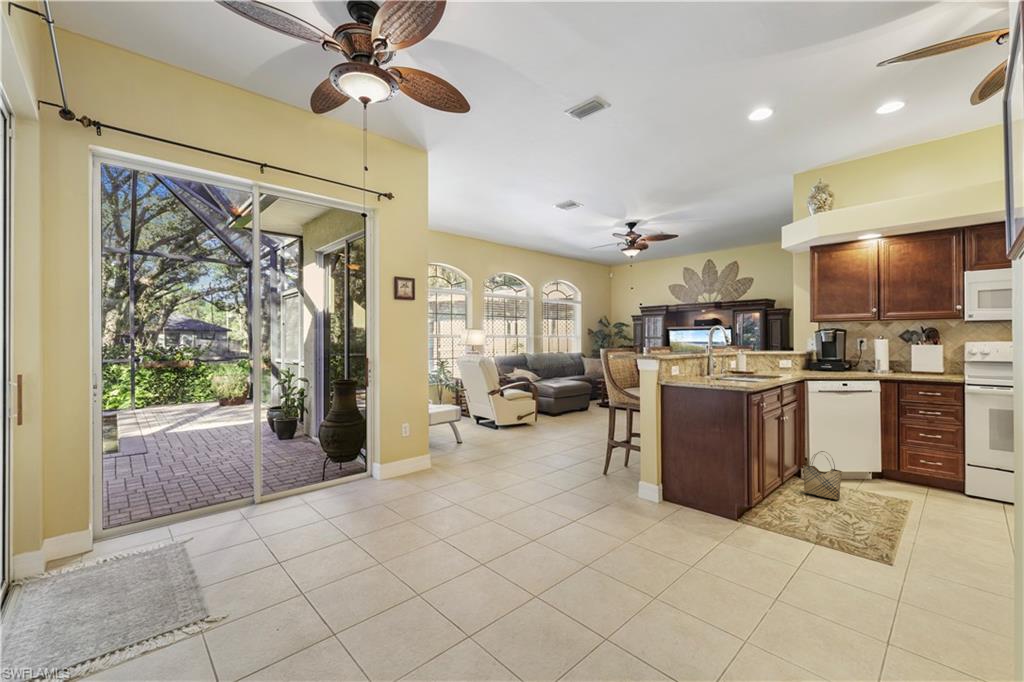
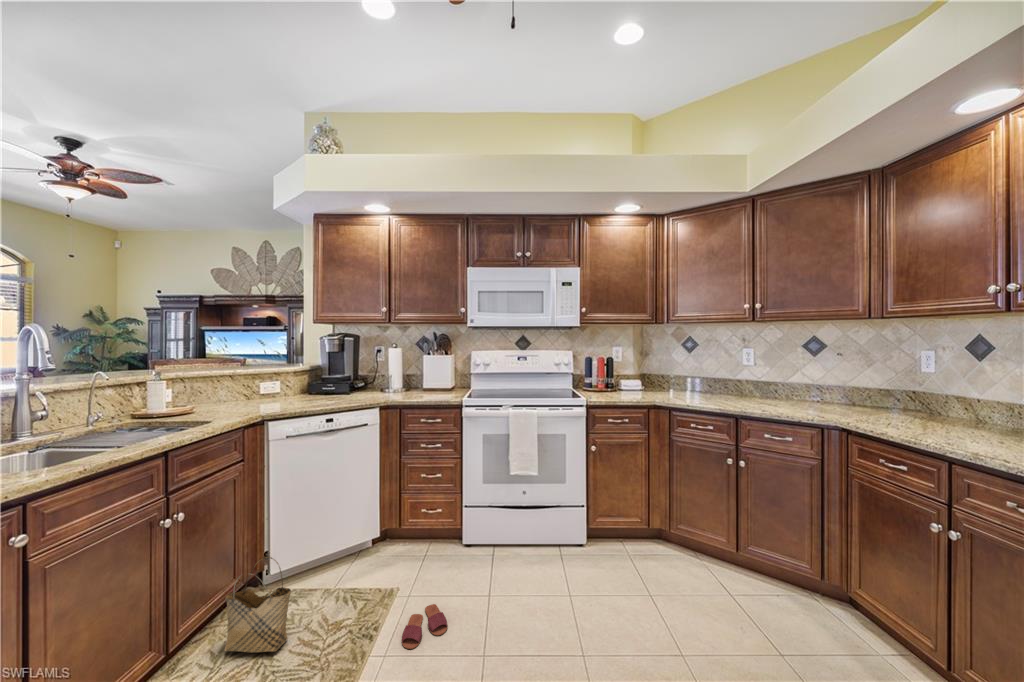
slippers: none [927,510,966,523] -> present [402,604,448,649]

